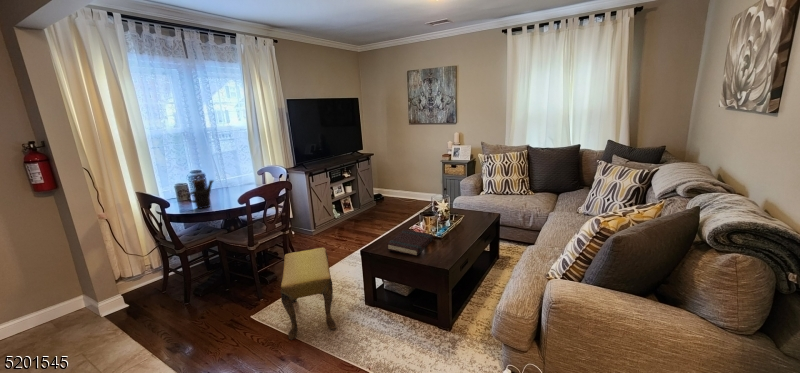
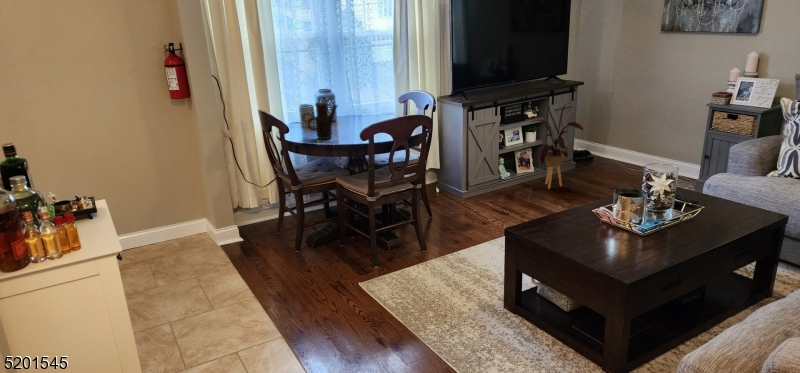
house plant: none [347,167,381,220] -> present [531,104,583,189]
book: present [387,229,433,256] -> none [543,212,625,254]
footstool: present [281,248,336,340] -> none [391,215,464,328]

